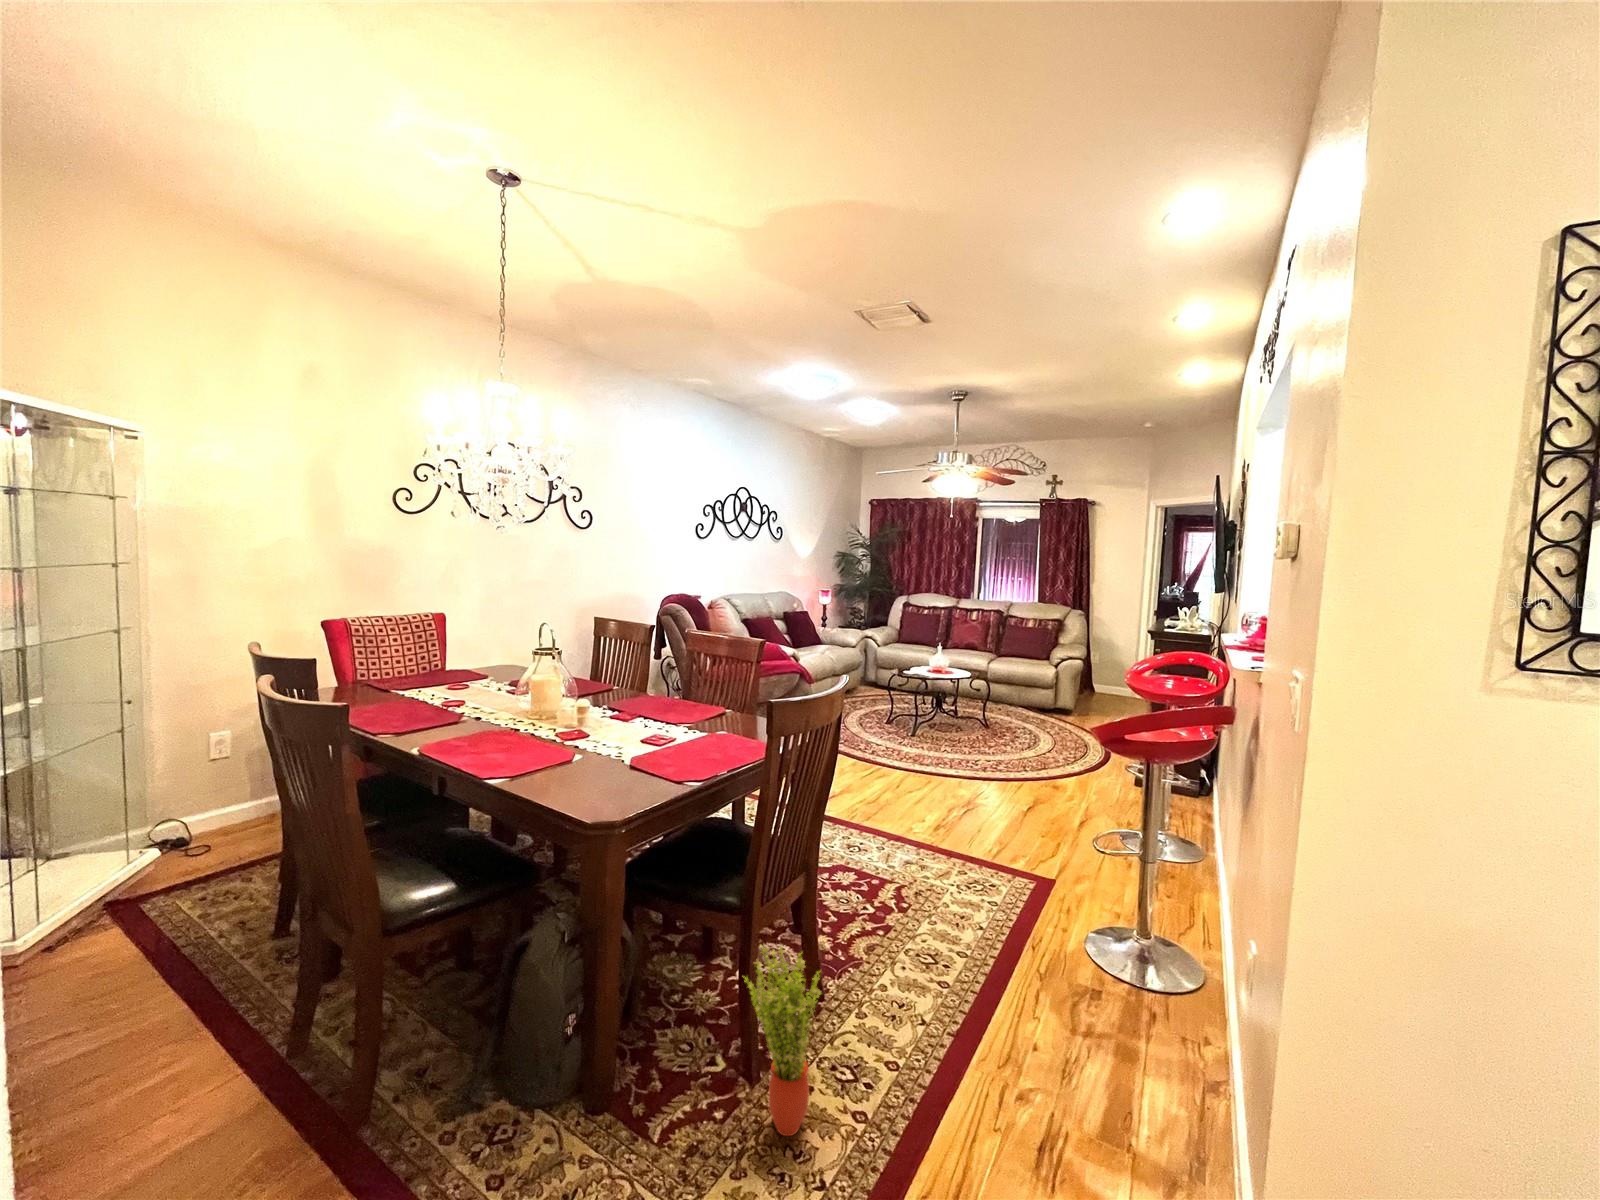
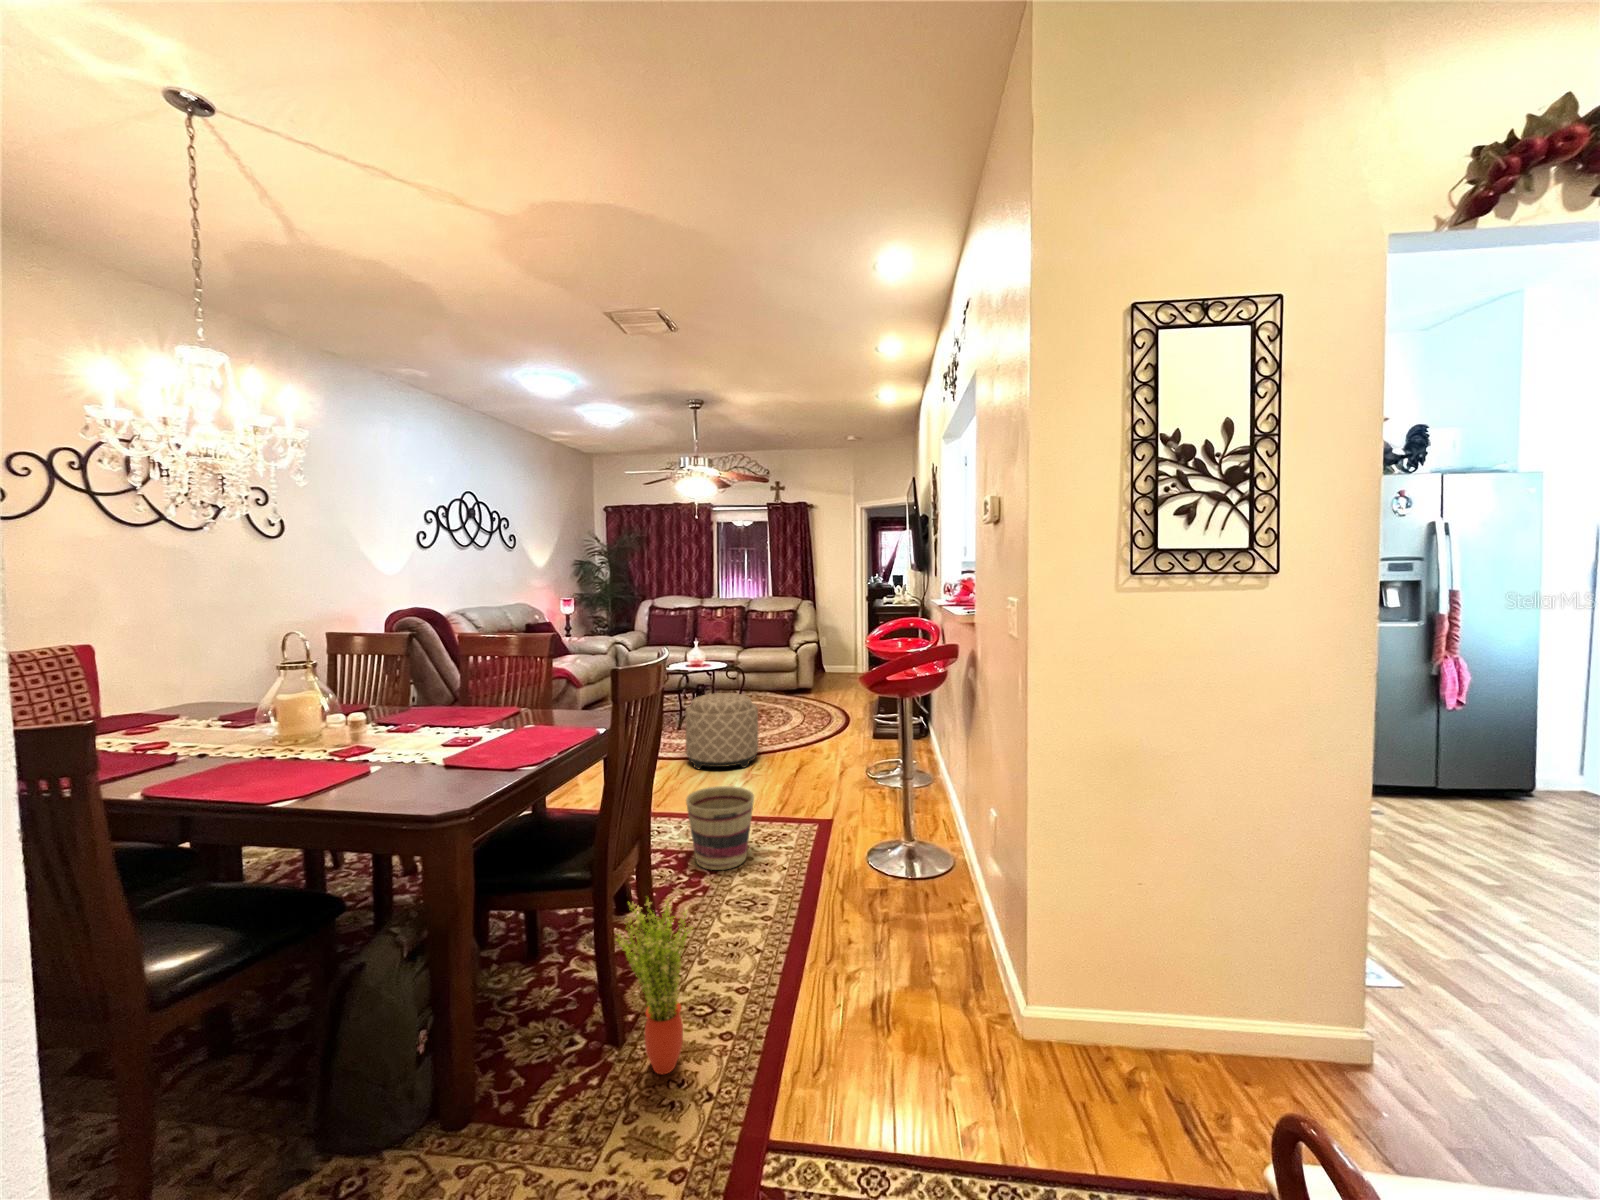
ottoman: none [910,707,991,794] -> present [686,693,758,769]
basket: none [880,816,955,912] -> present [686,786,754,870]

